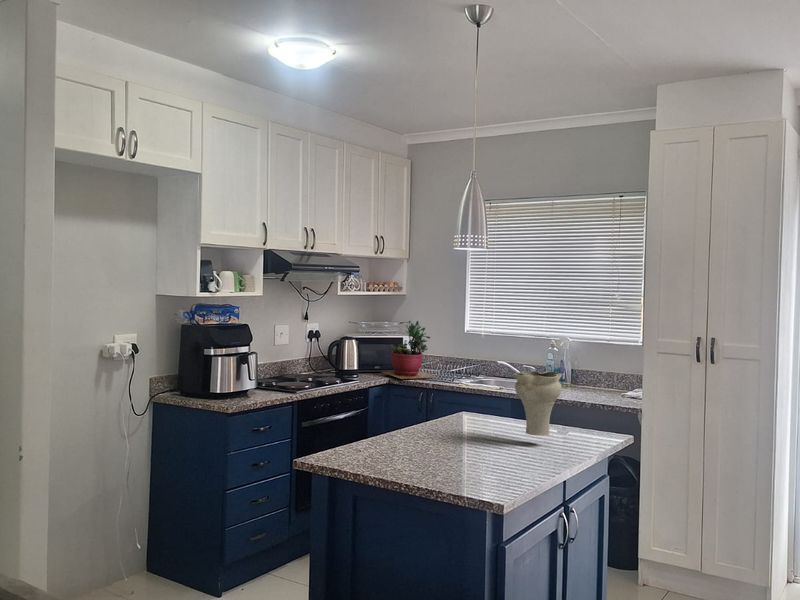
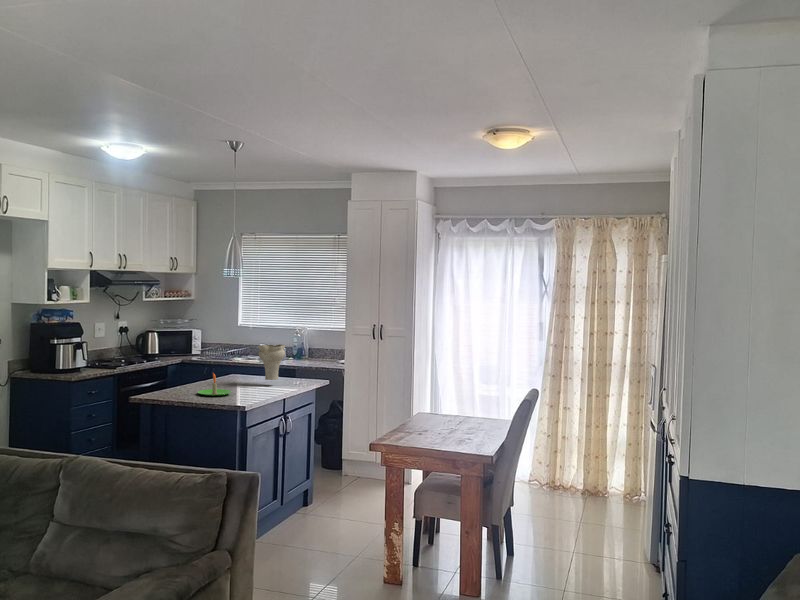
succulent plant: present [382,321,438,379] -> none [176,318,219,359]
candle: none [411,425,472,470] -> present [197,373,231,396]

